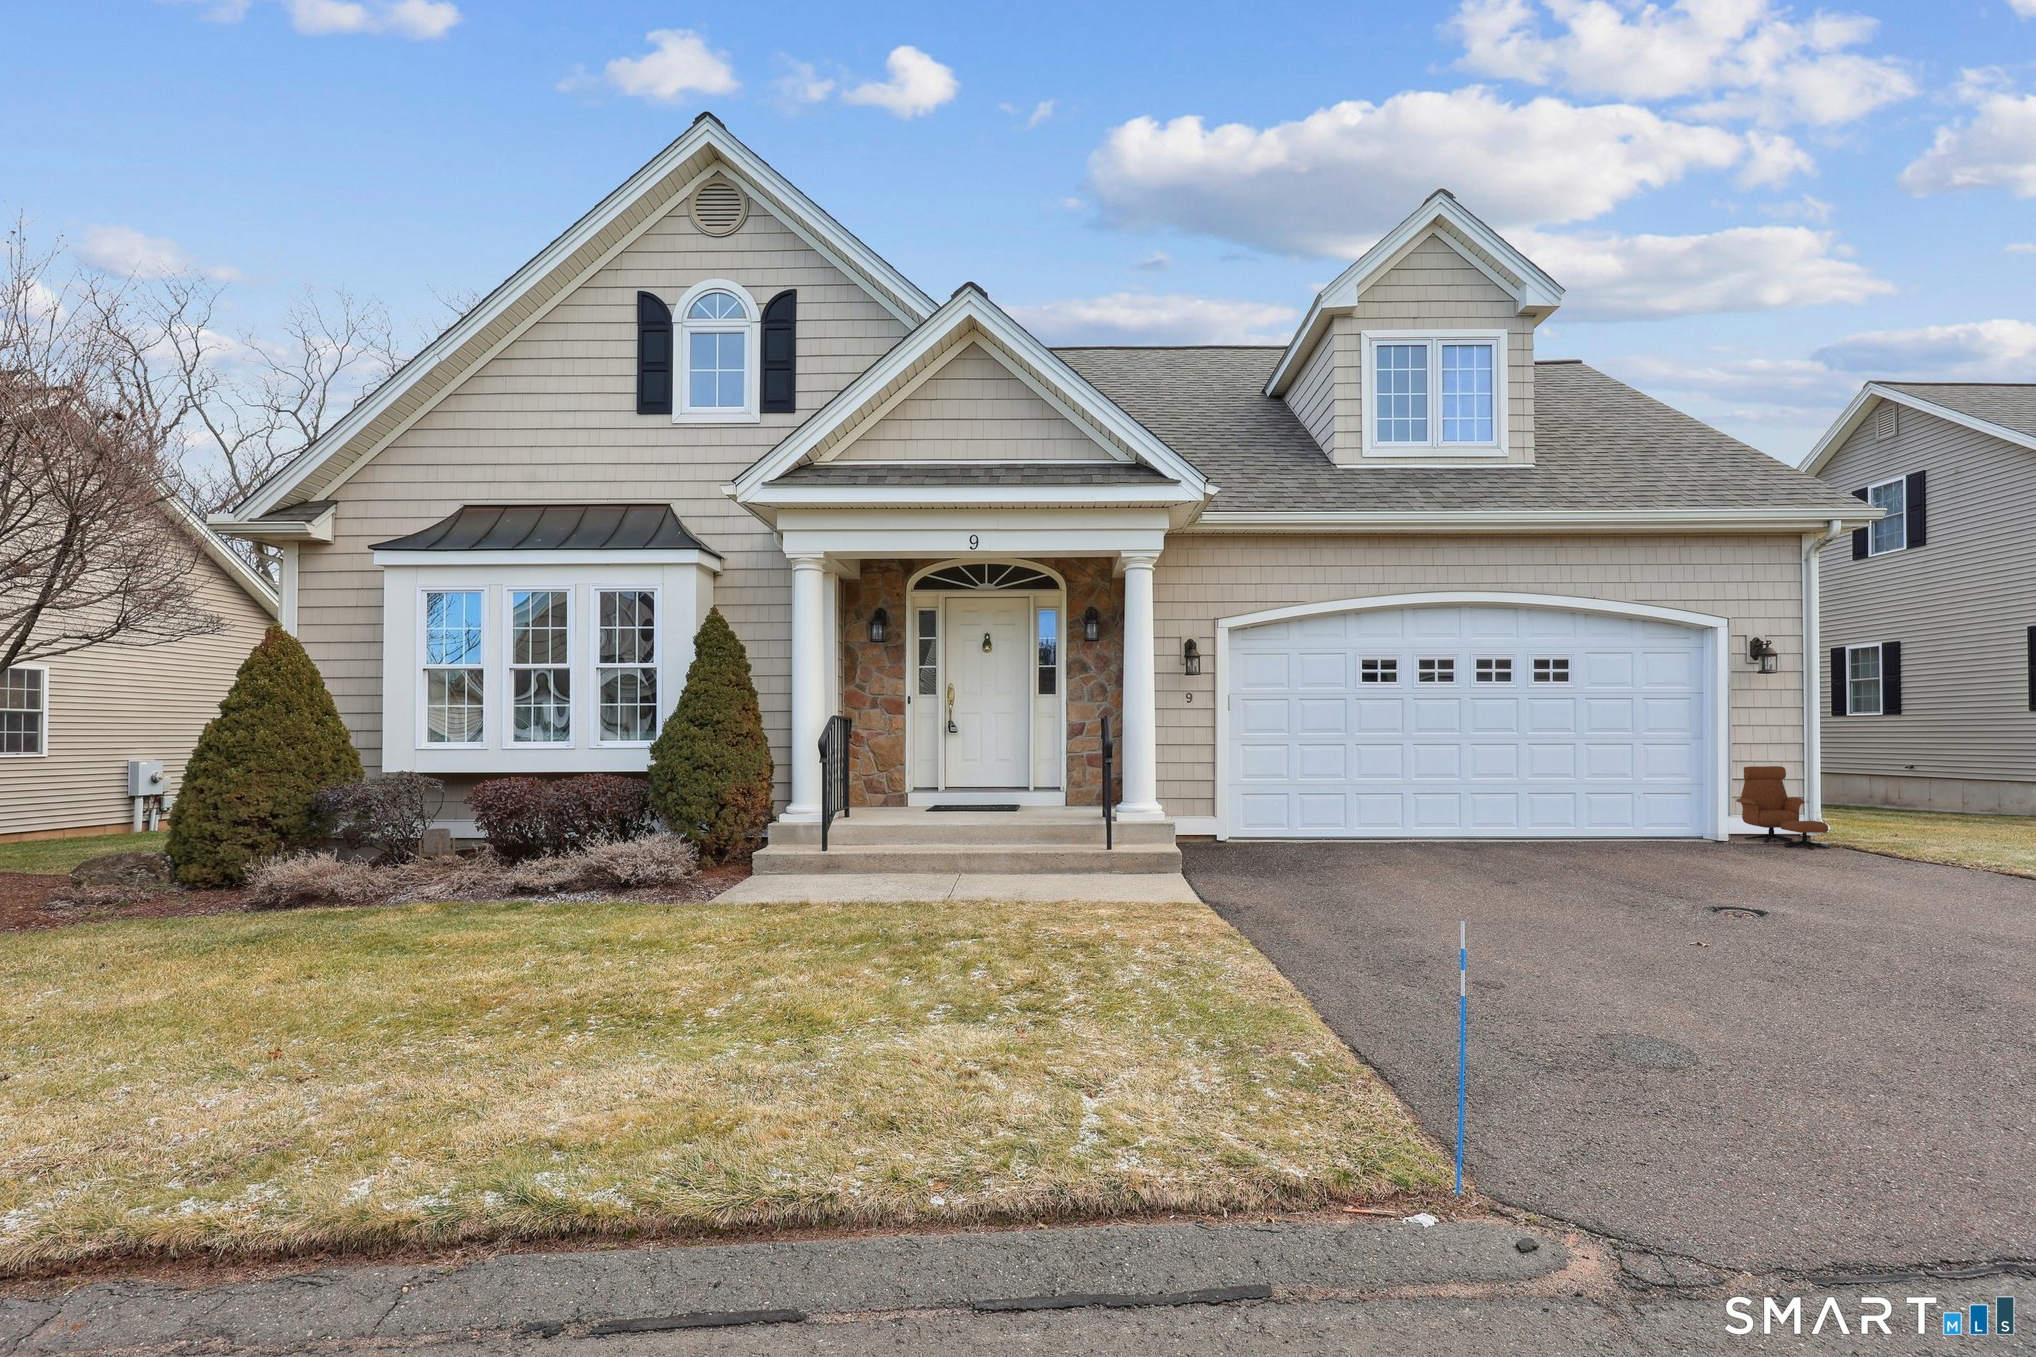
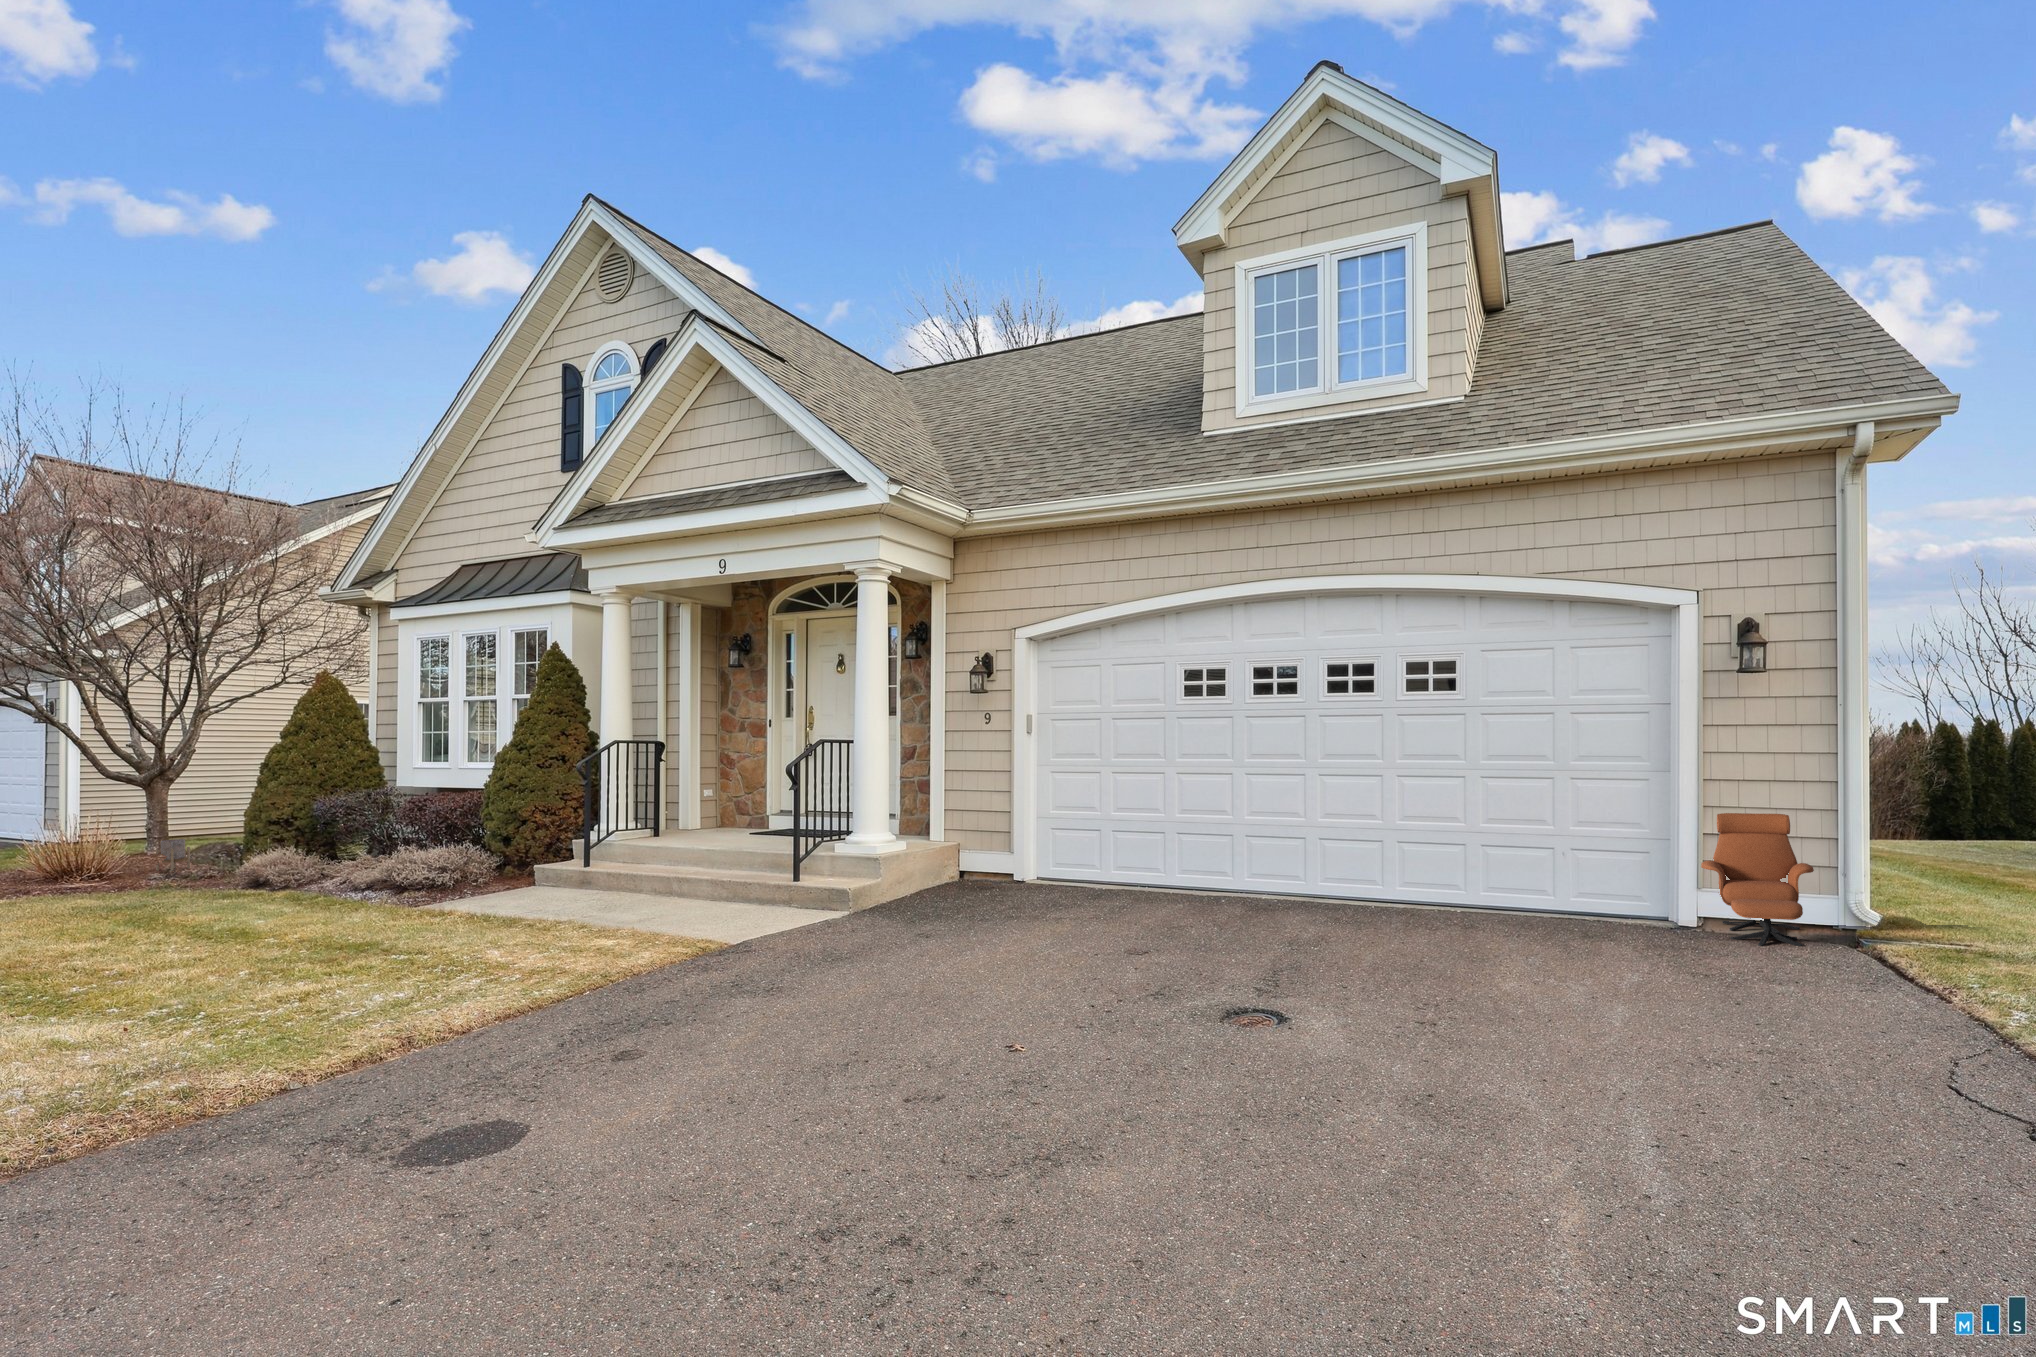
planter: present [419,828,455,867] -> present [156,839,190,871]

